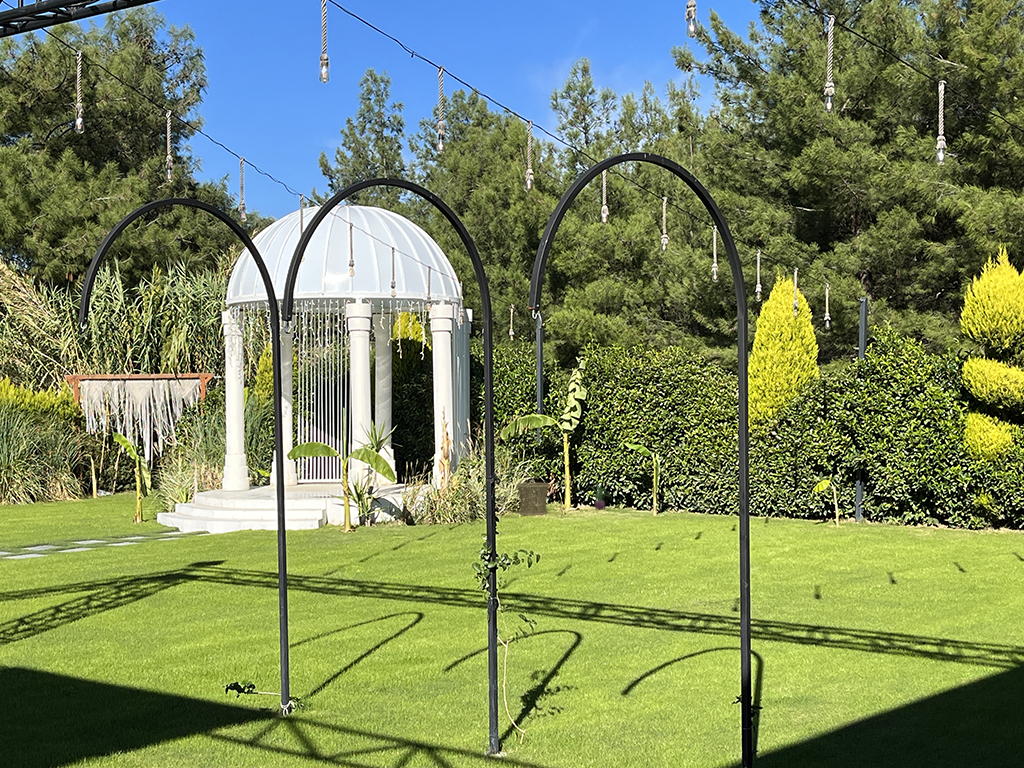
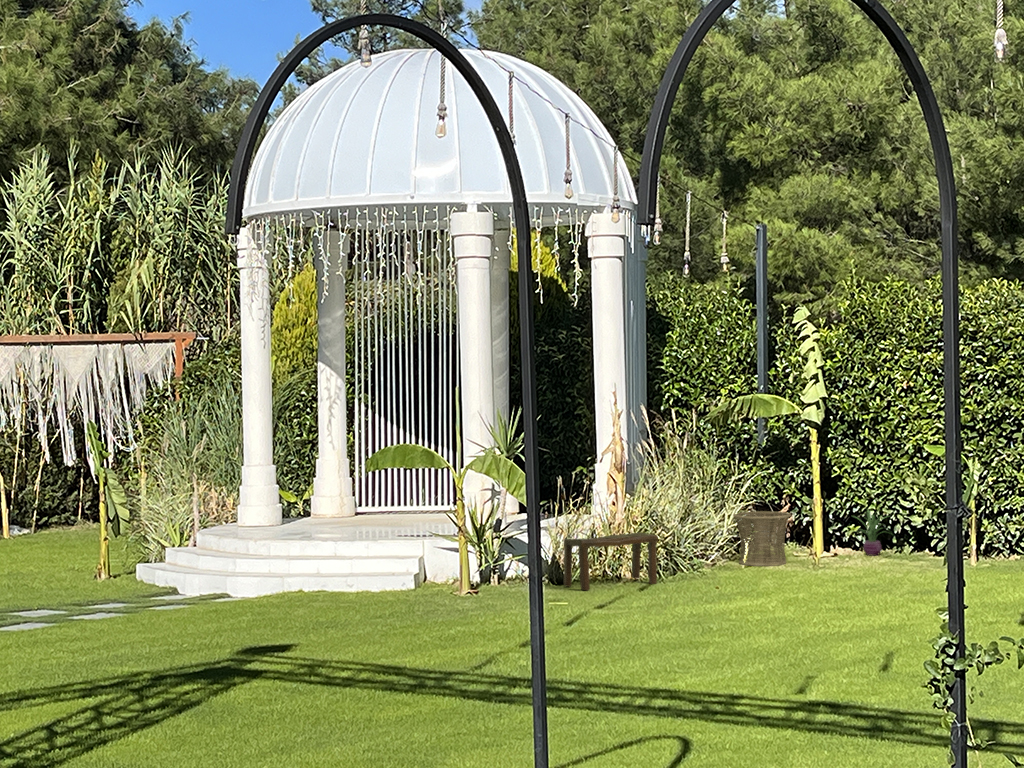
bench: none [407,494,464,529] -> present [564,532,658,590]

